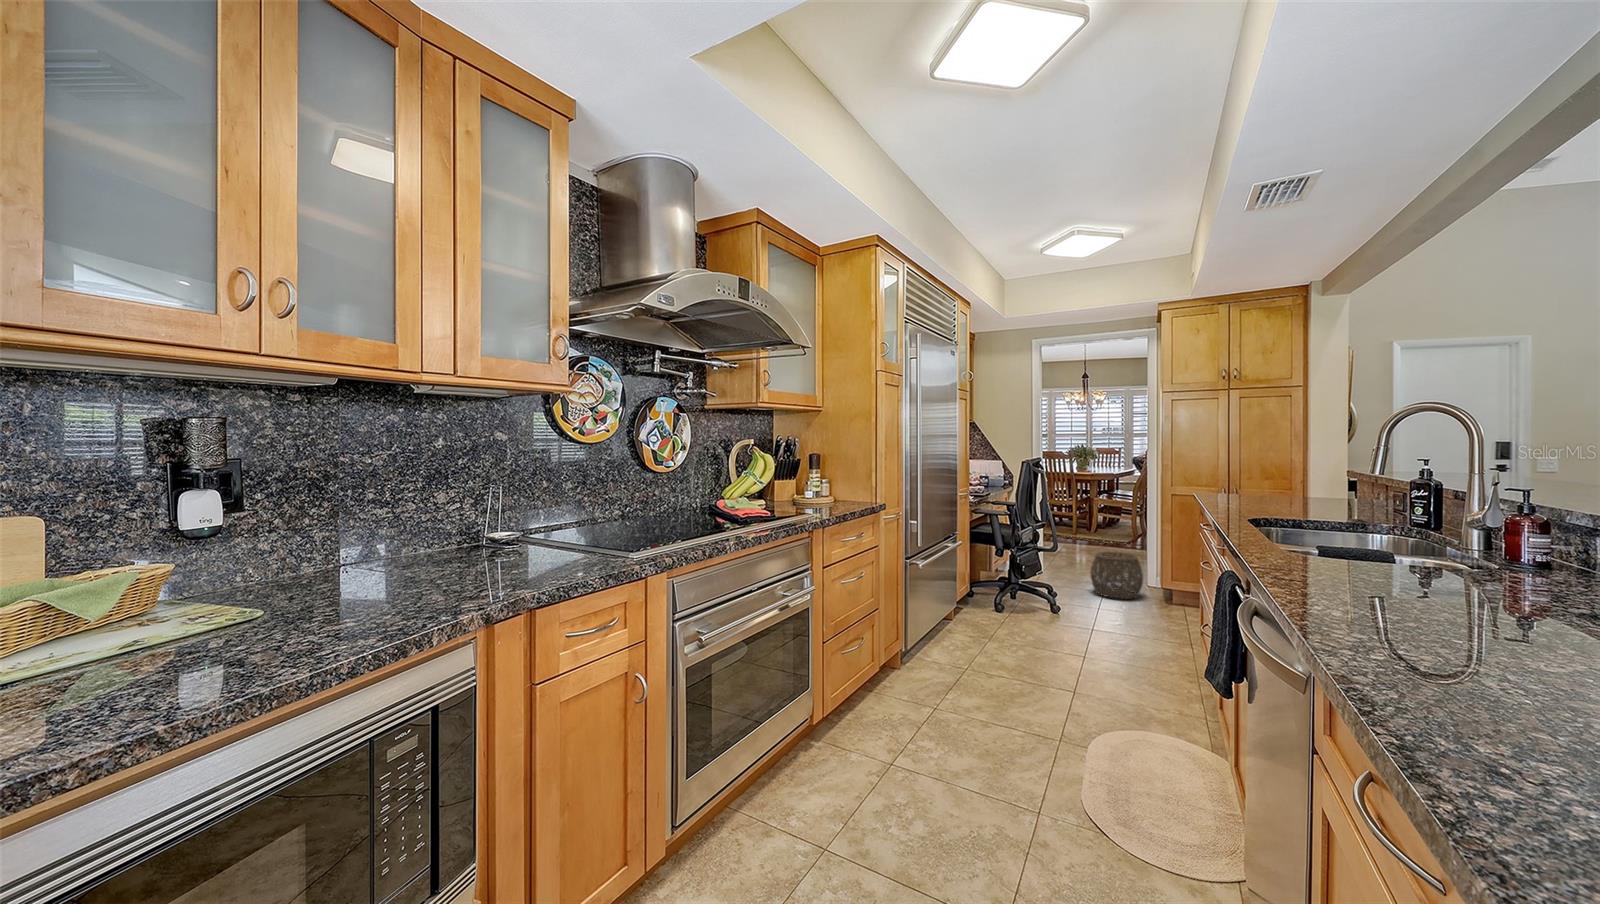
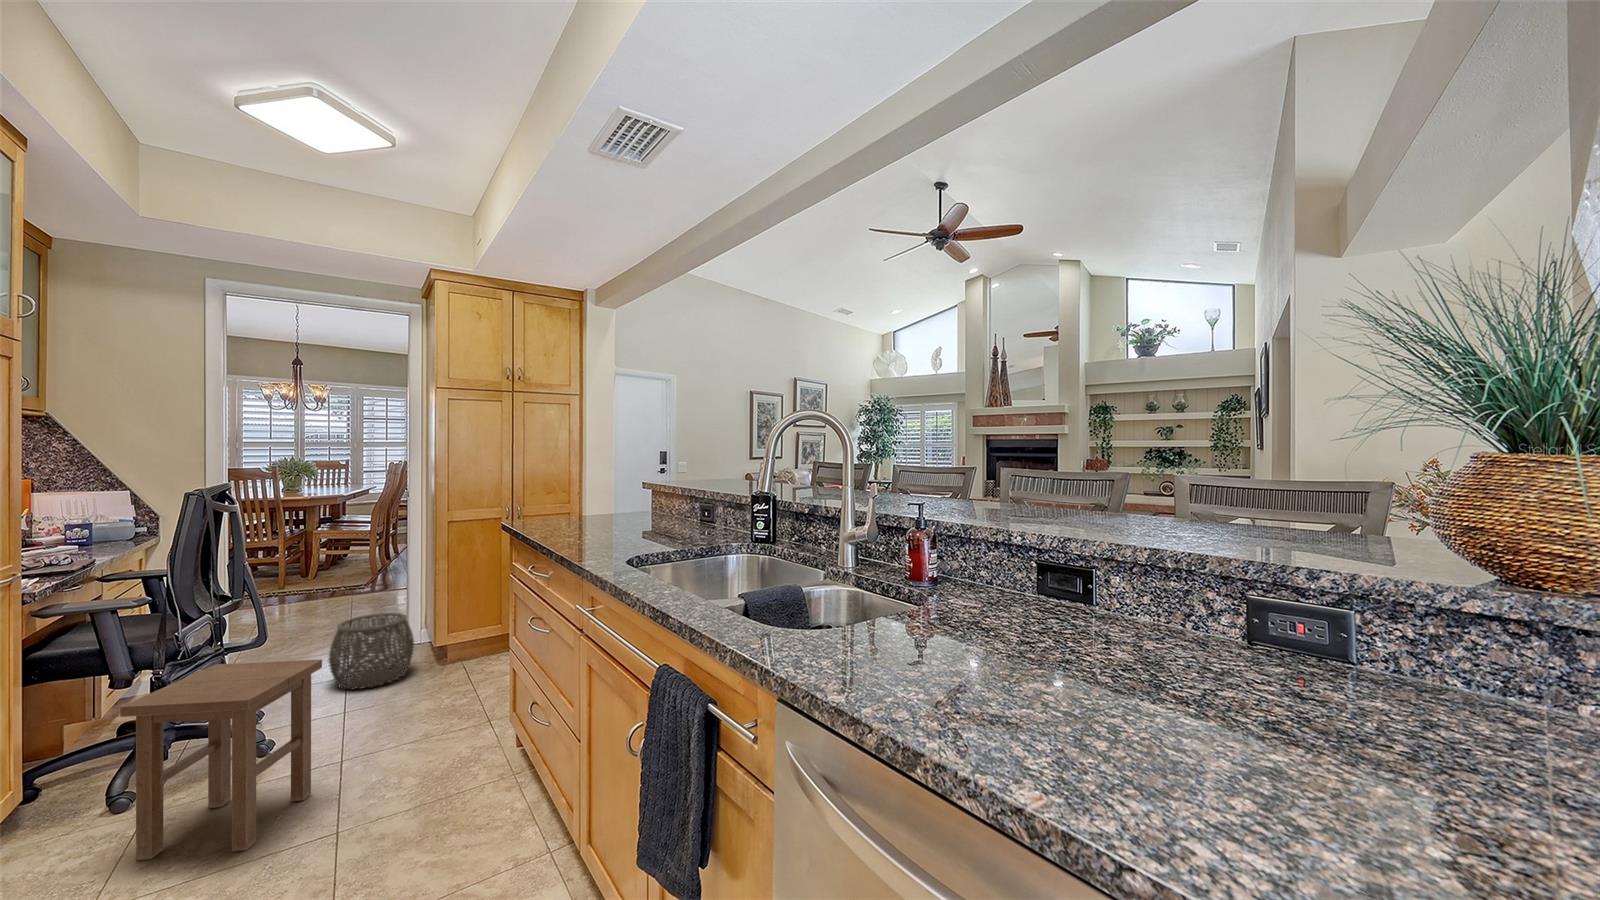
stool: none [1000,551,1078,641] -> present [120,659,322,860]

